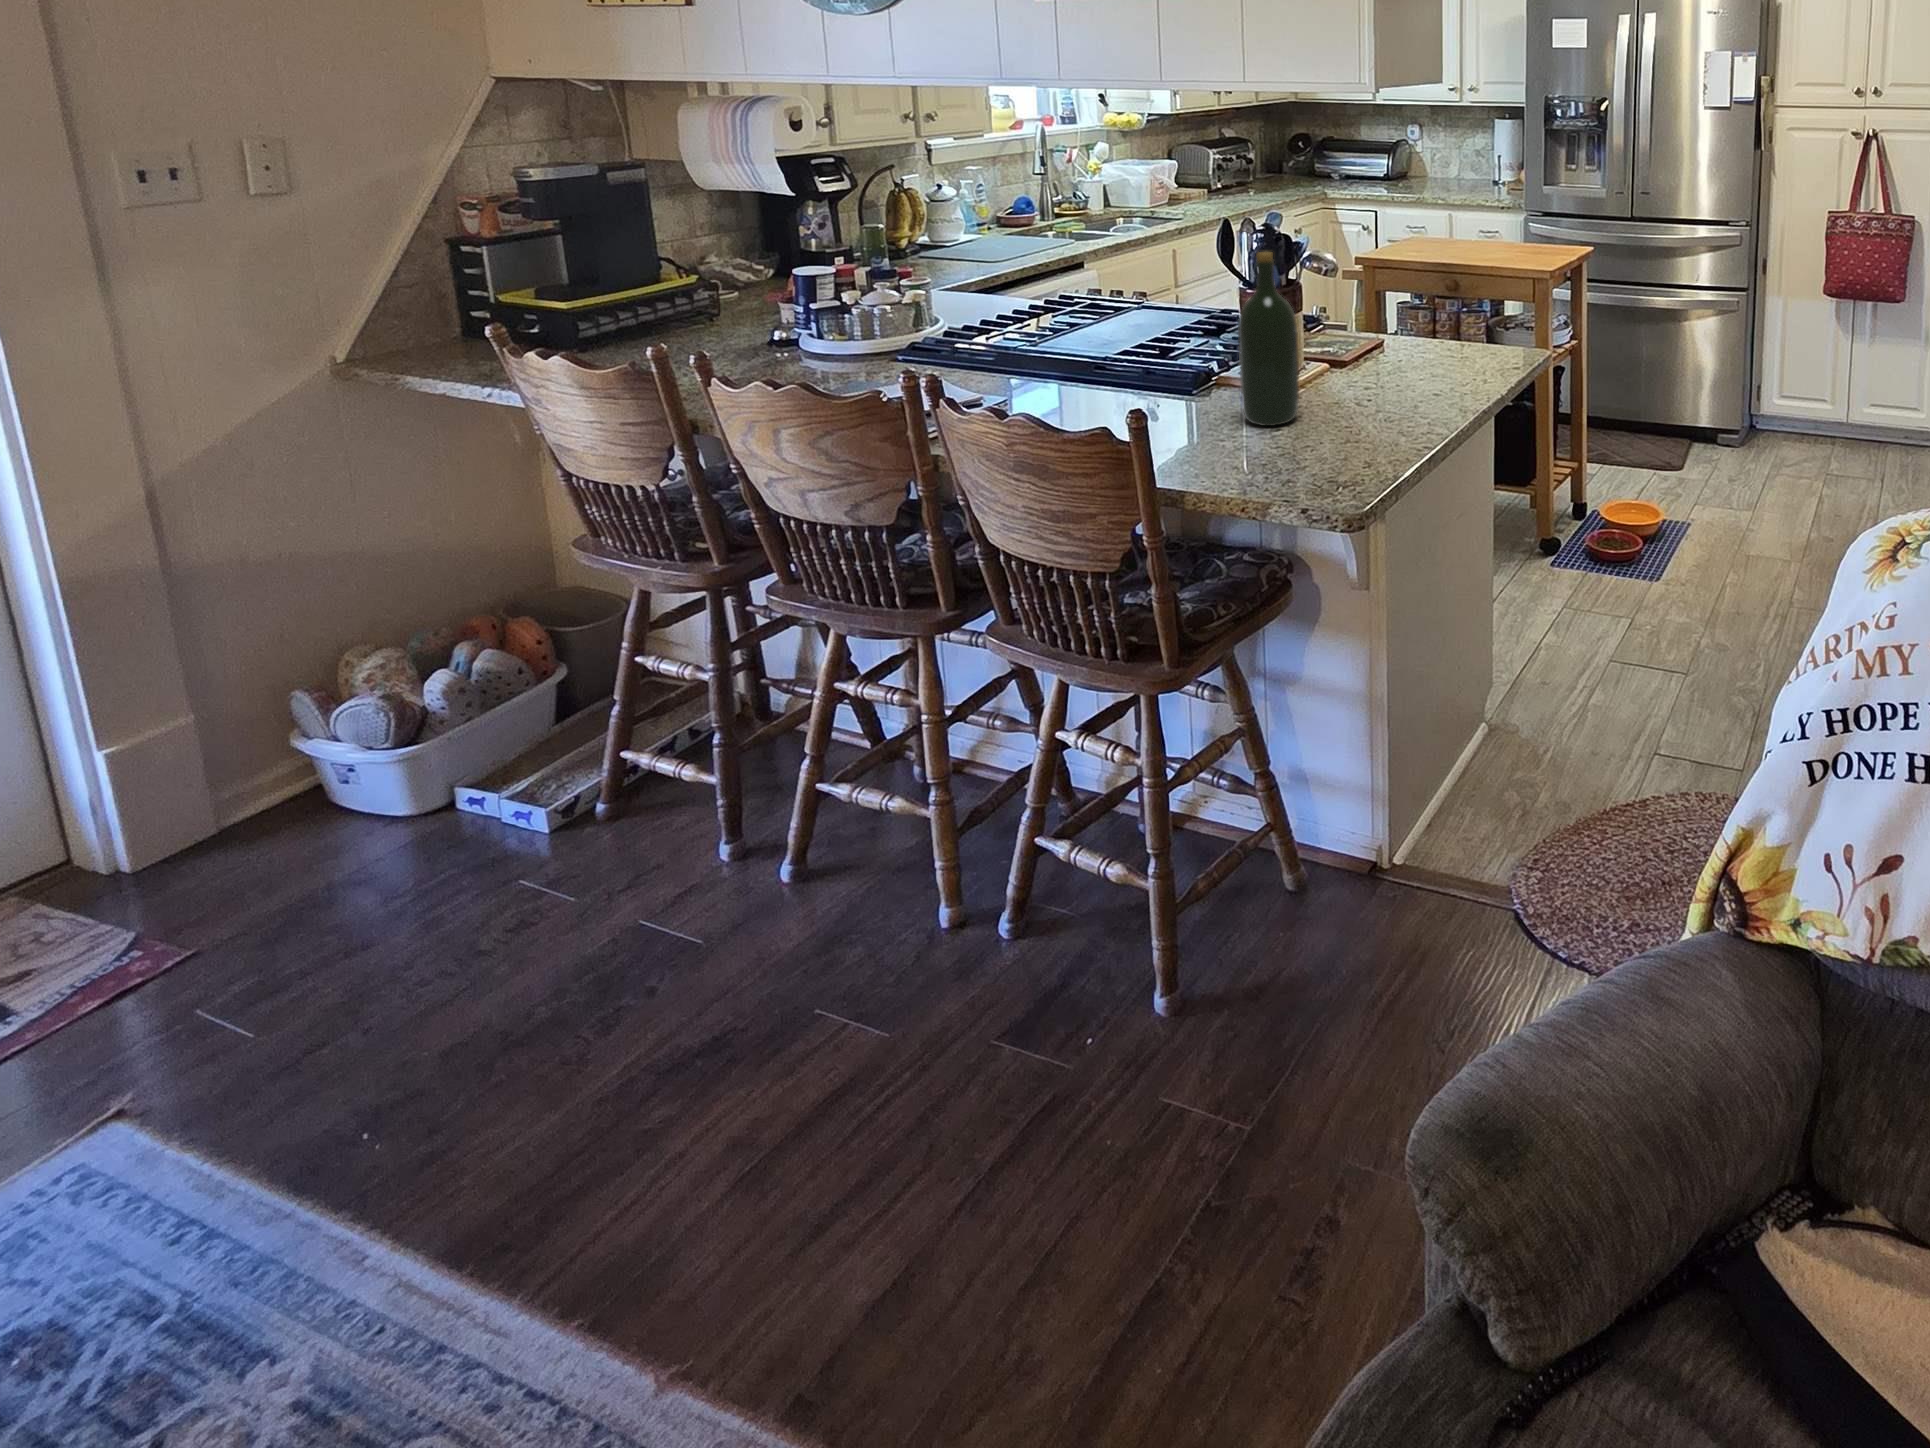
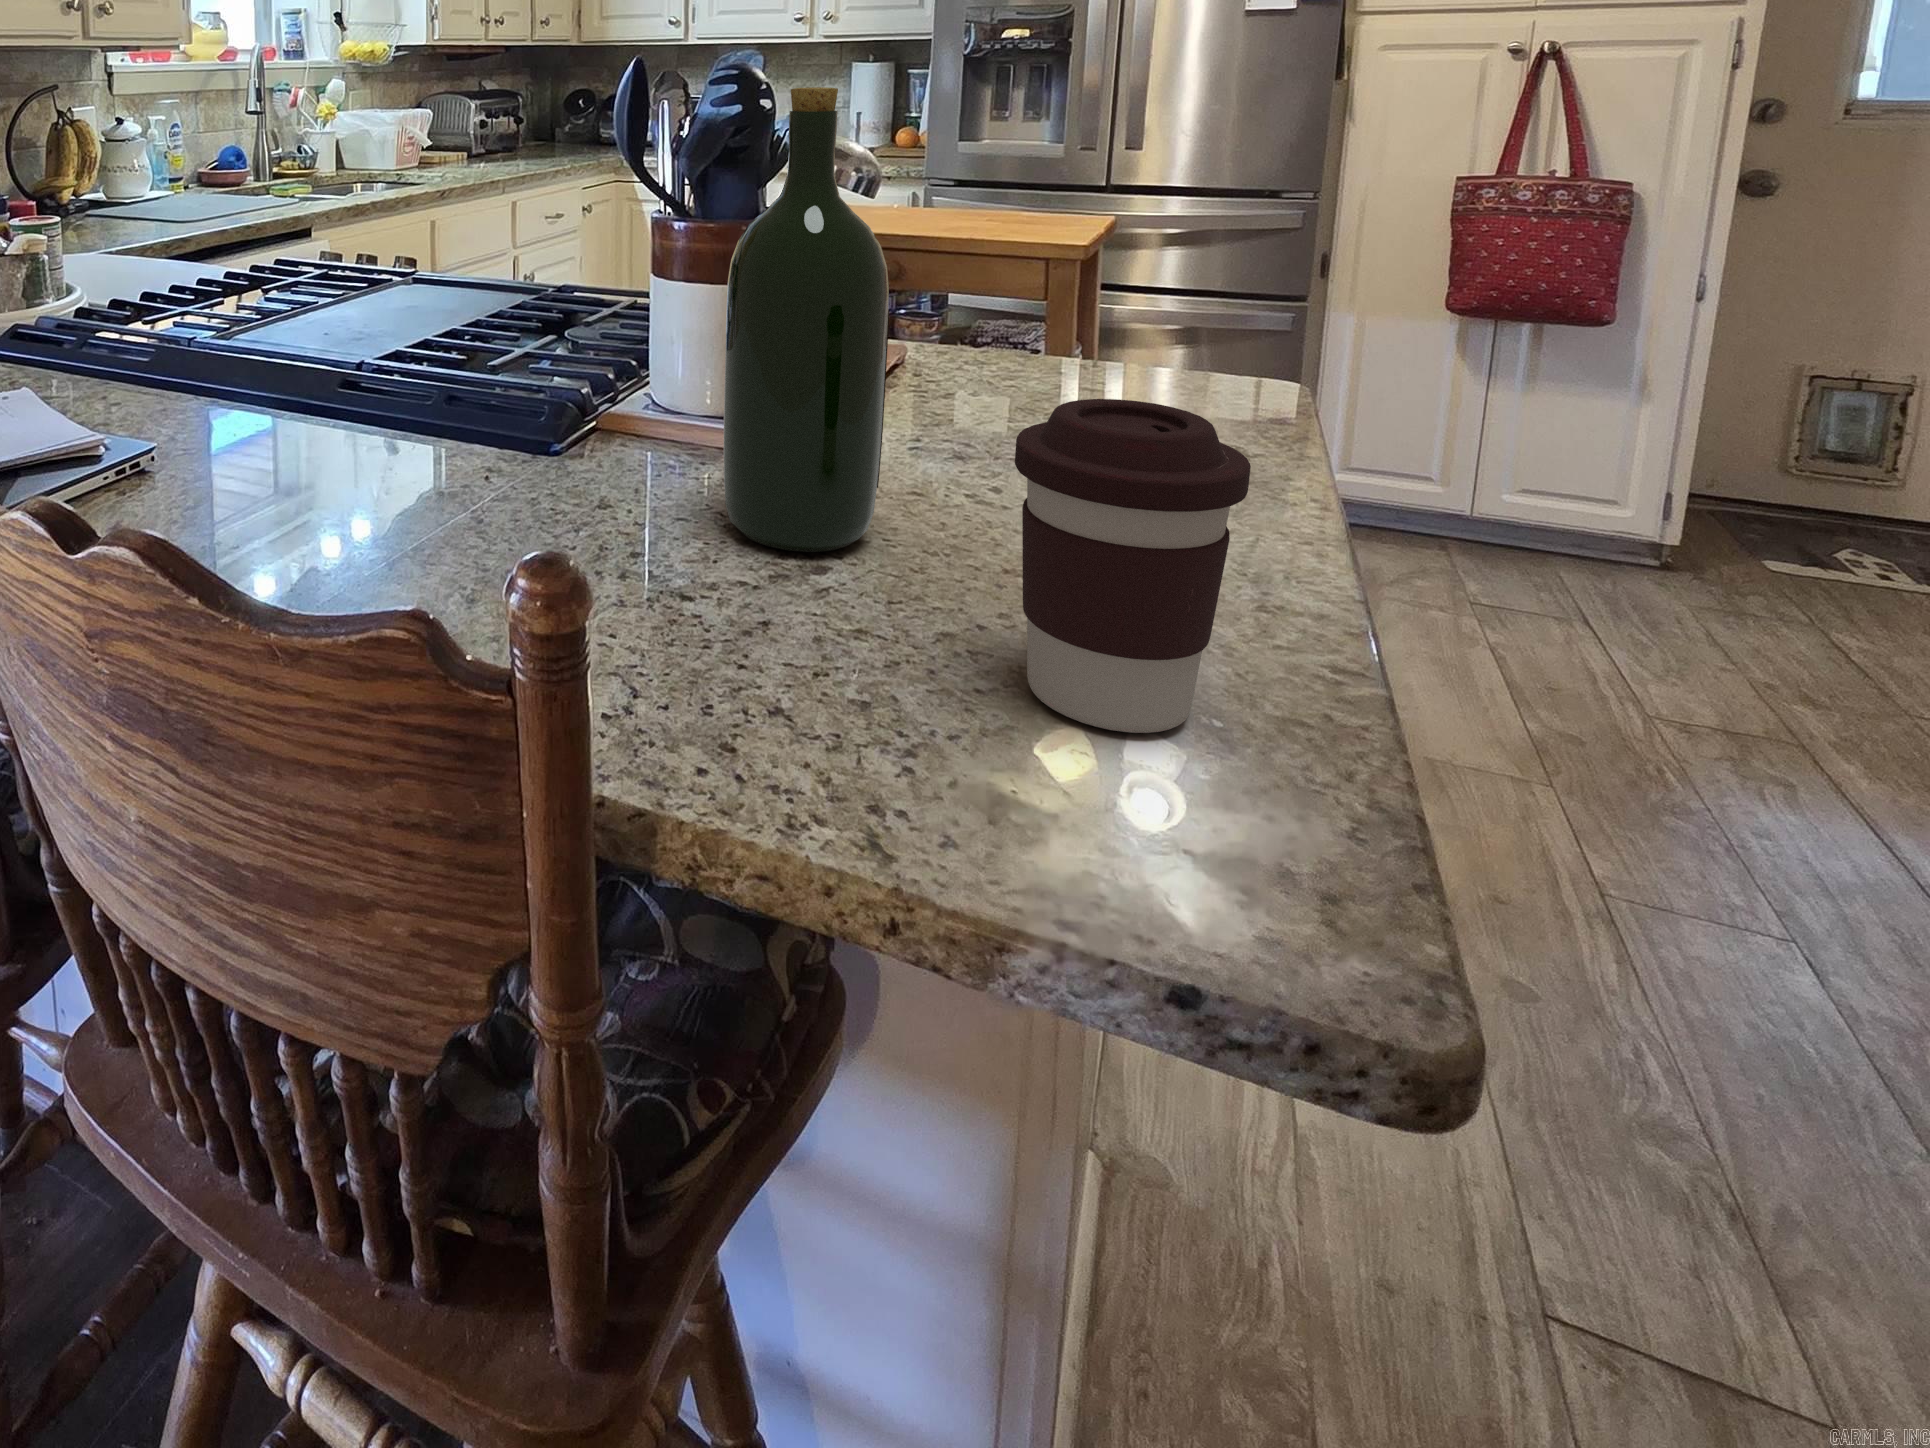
coffee cup: none [1301,365,1363,466] -> present [1015,399,1251,733]

